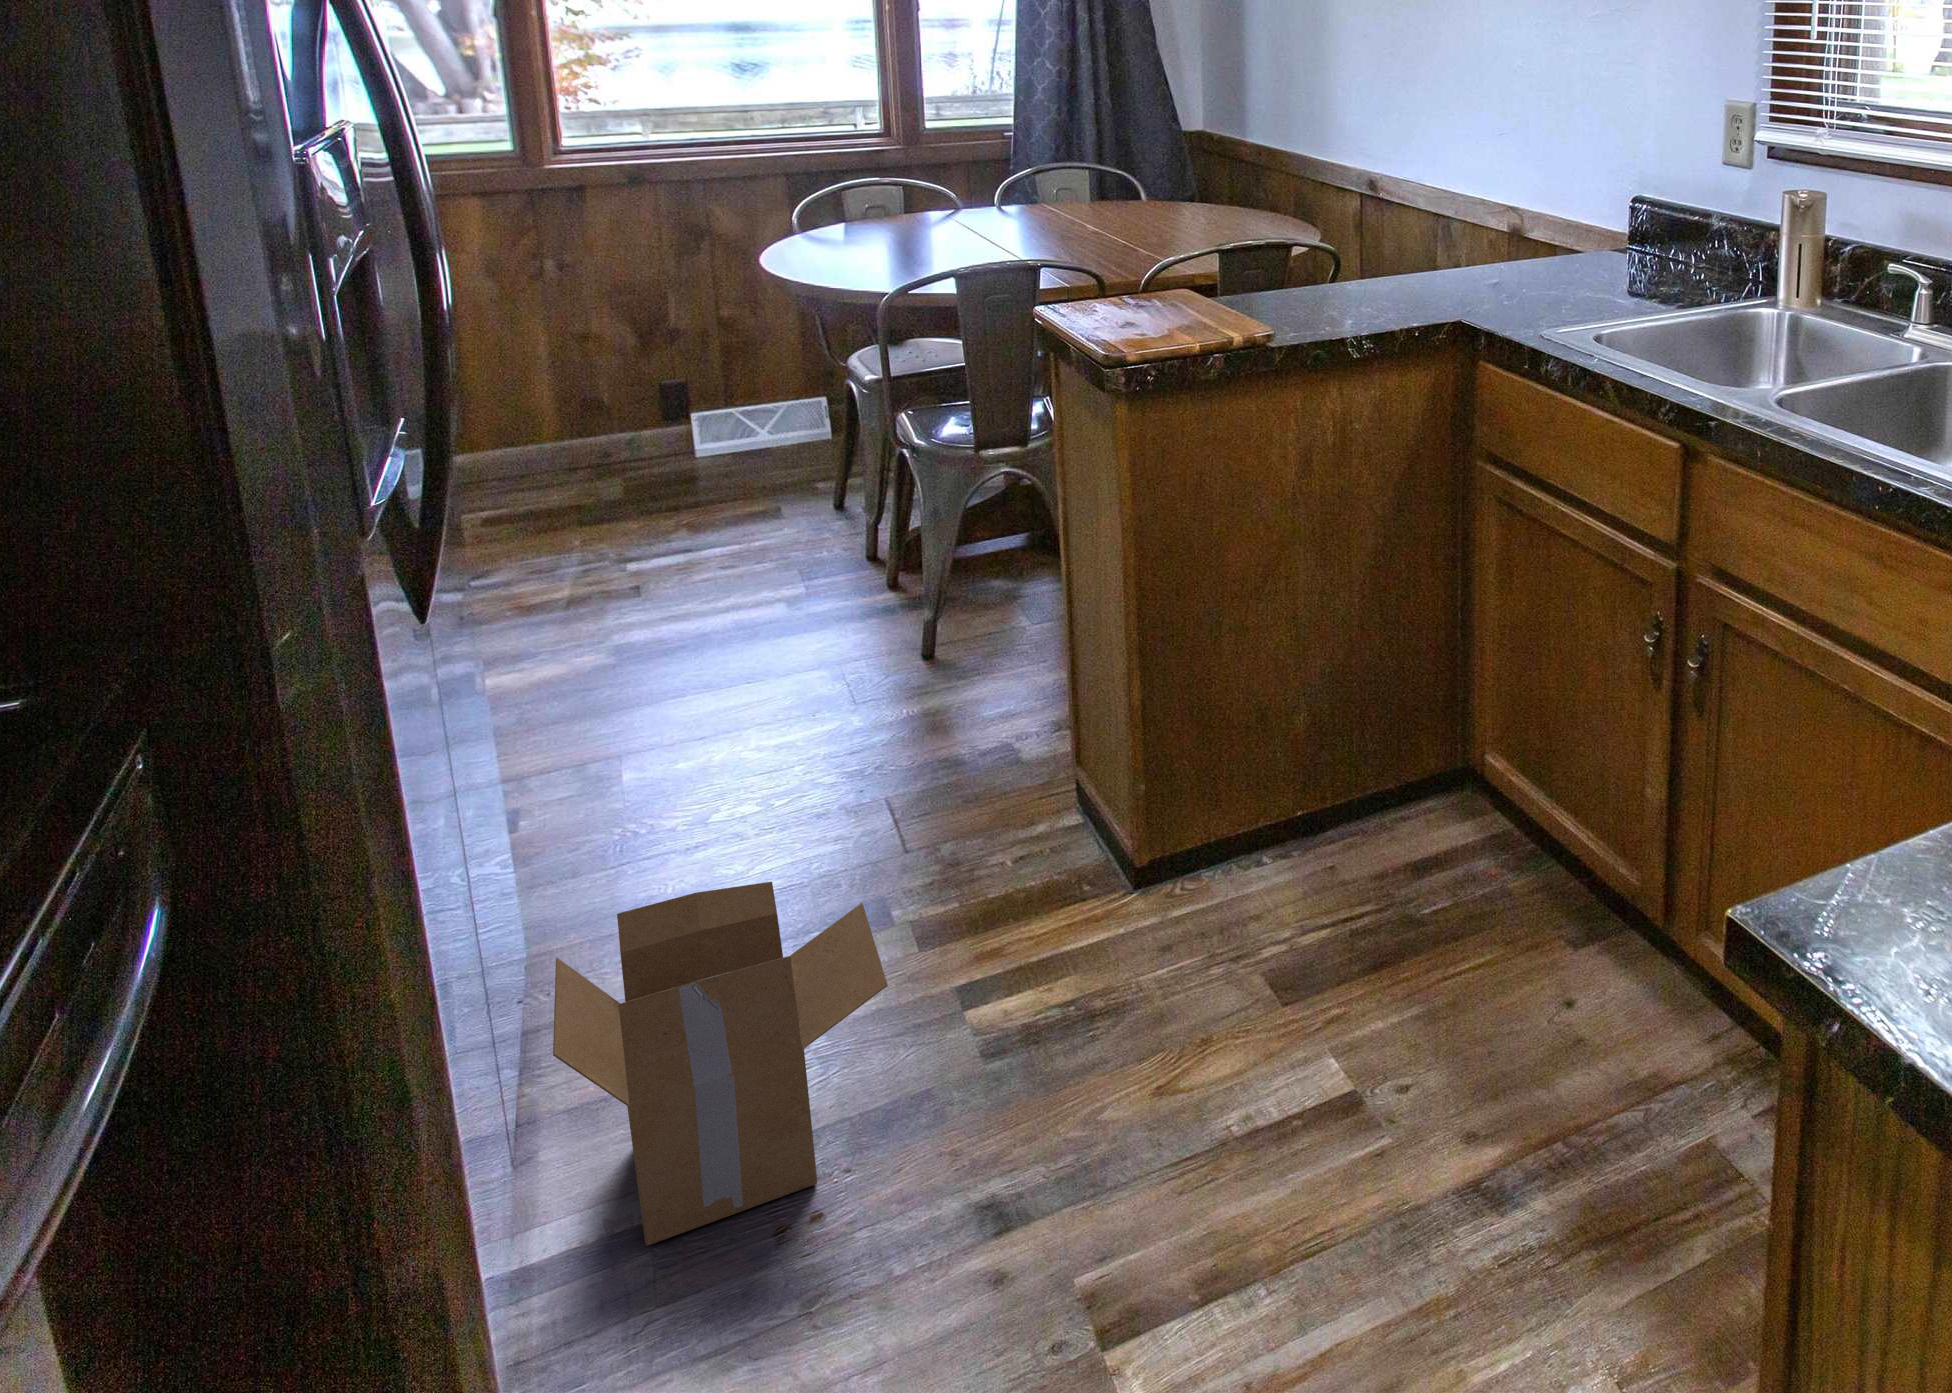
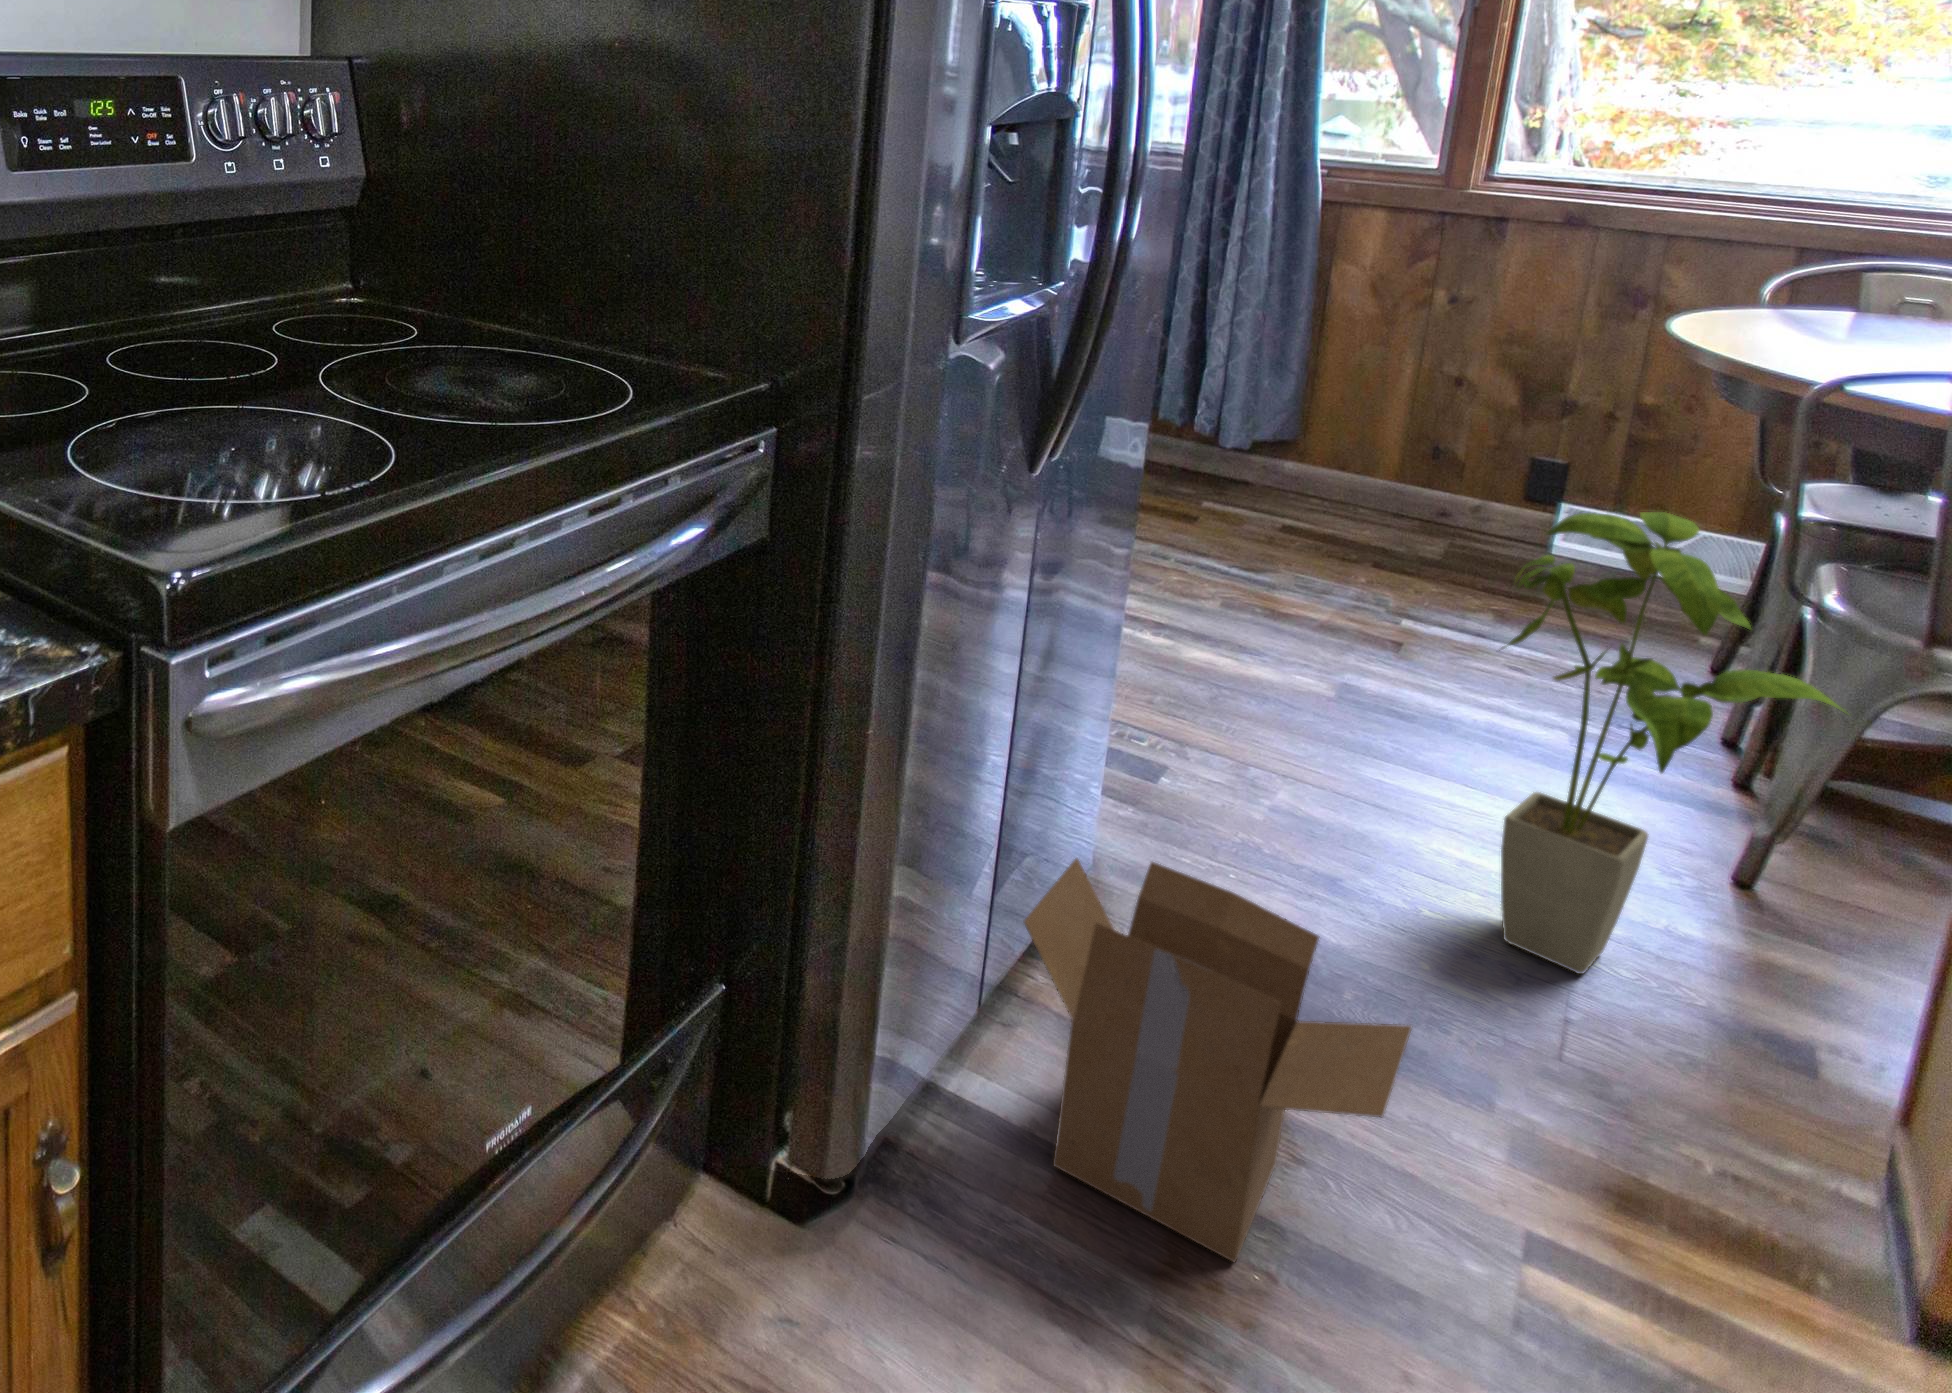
house plant: none [763,426,976,791] -> present [1499,512,1846,974]

